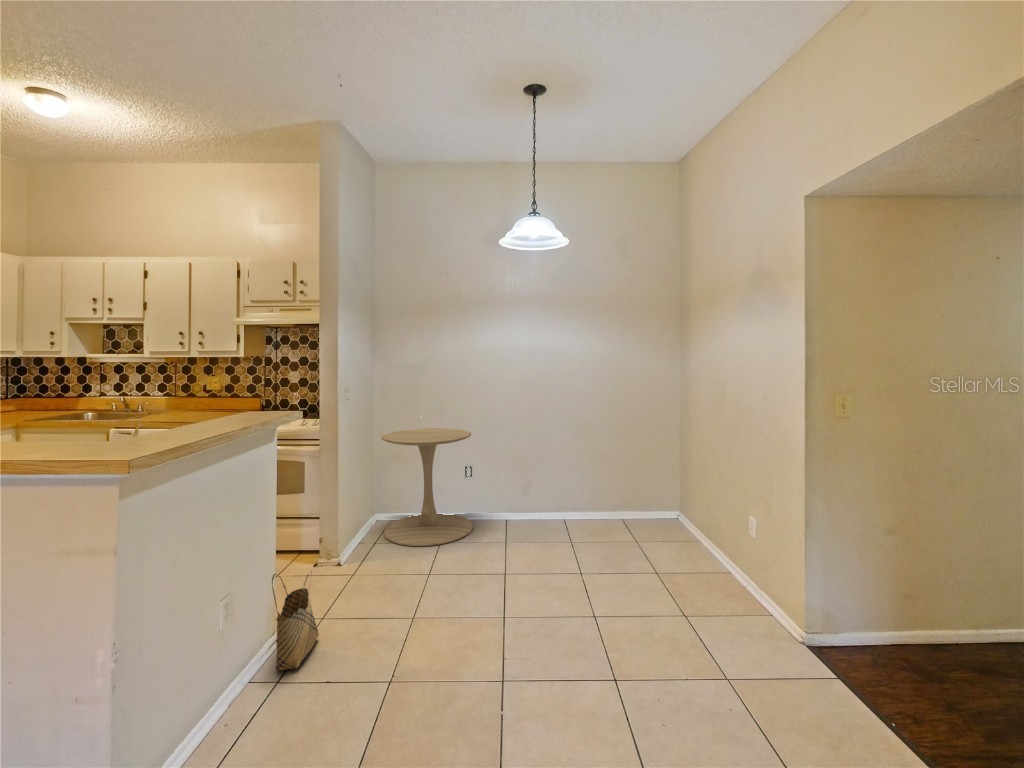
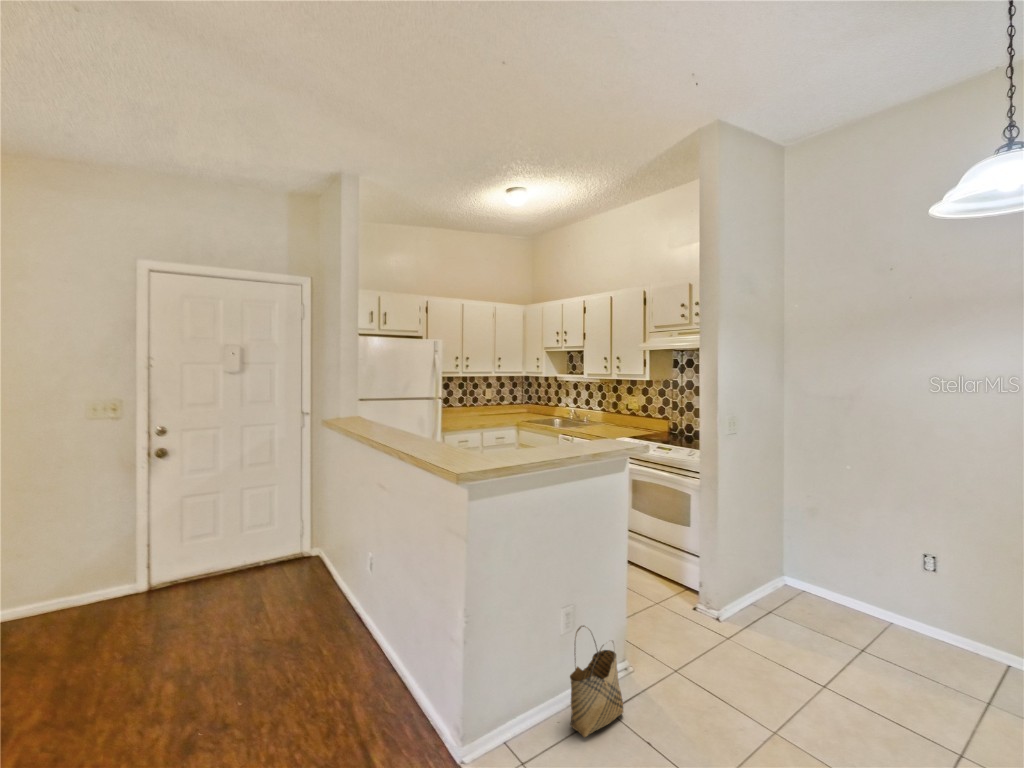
pedestal table: present [382,428,473,546] -> none [773,486,934,680]

